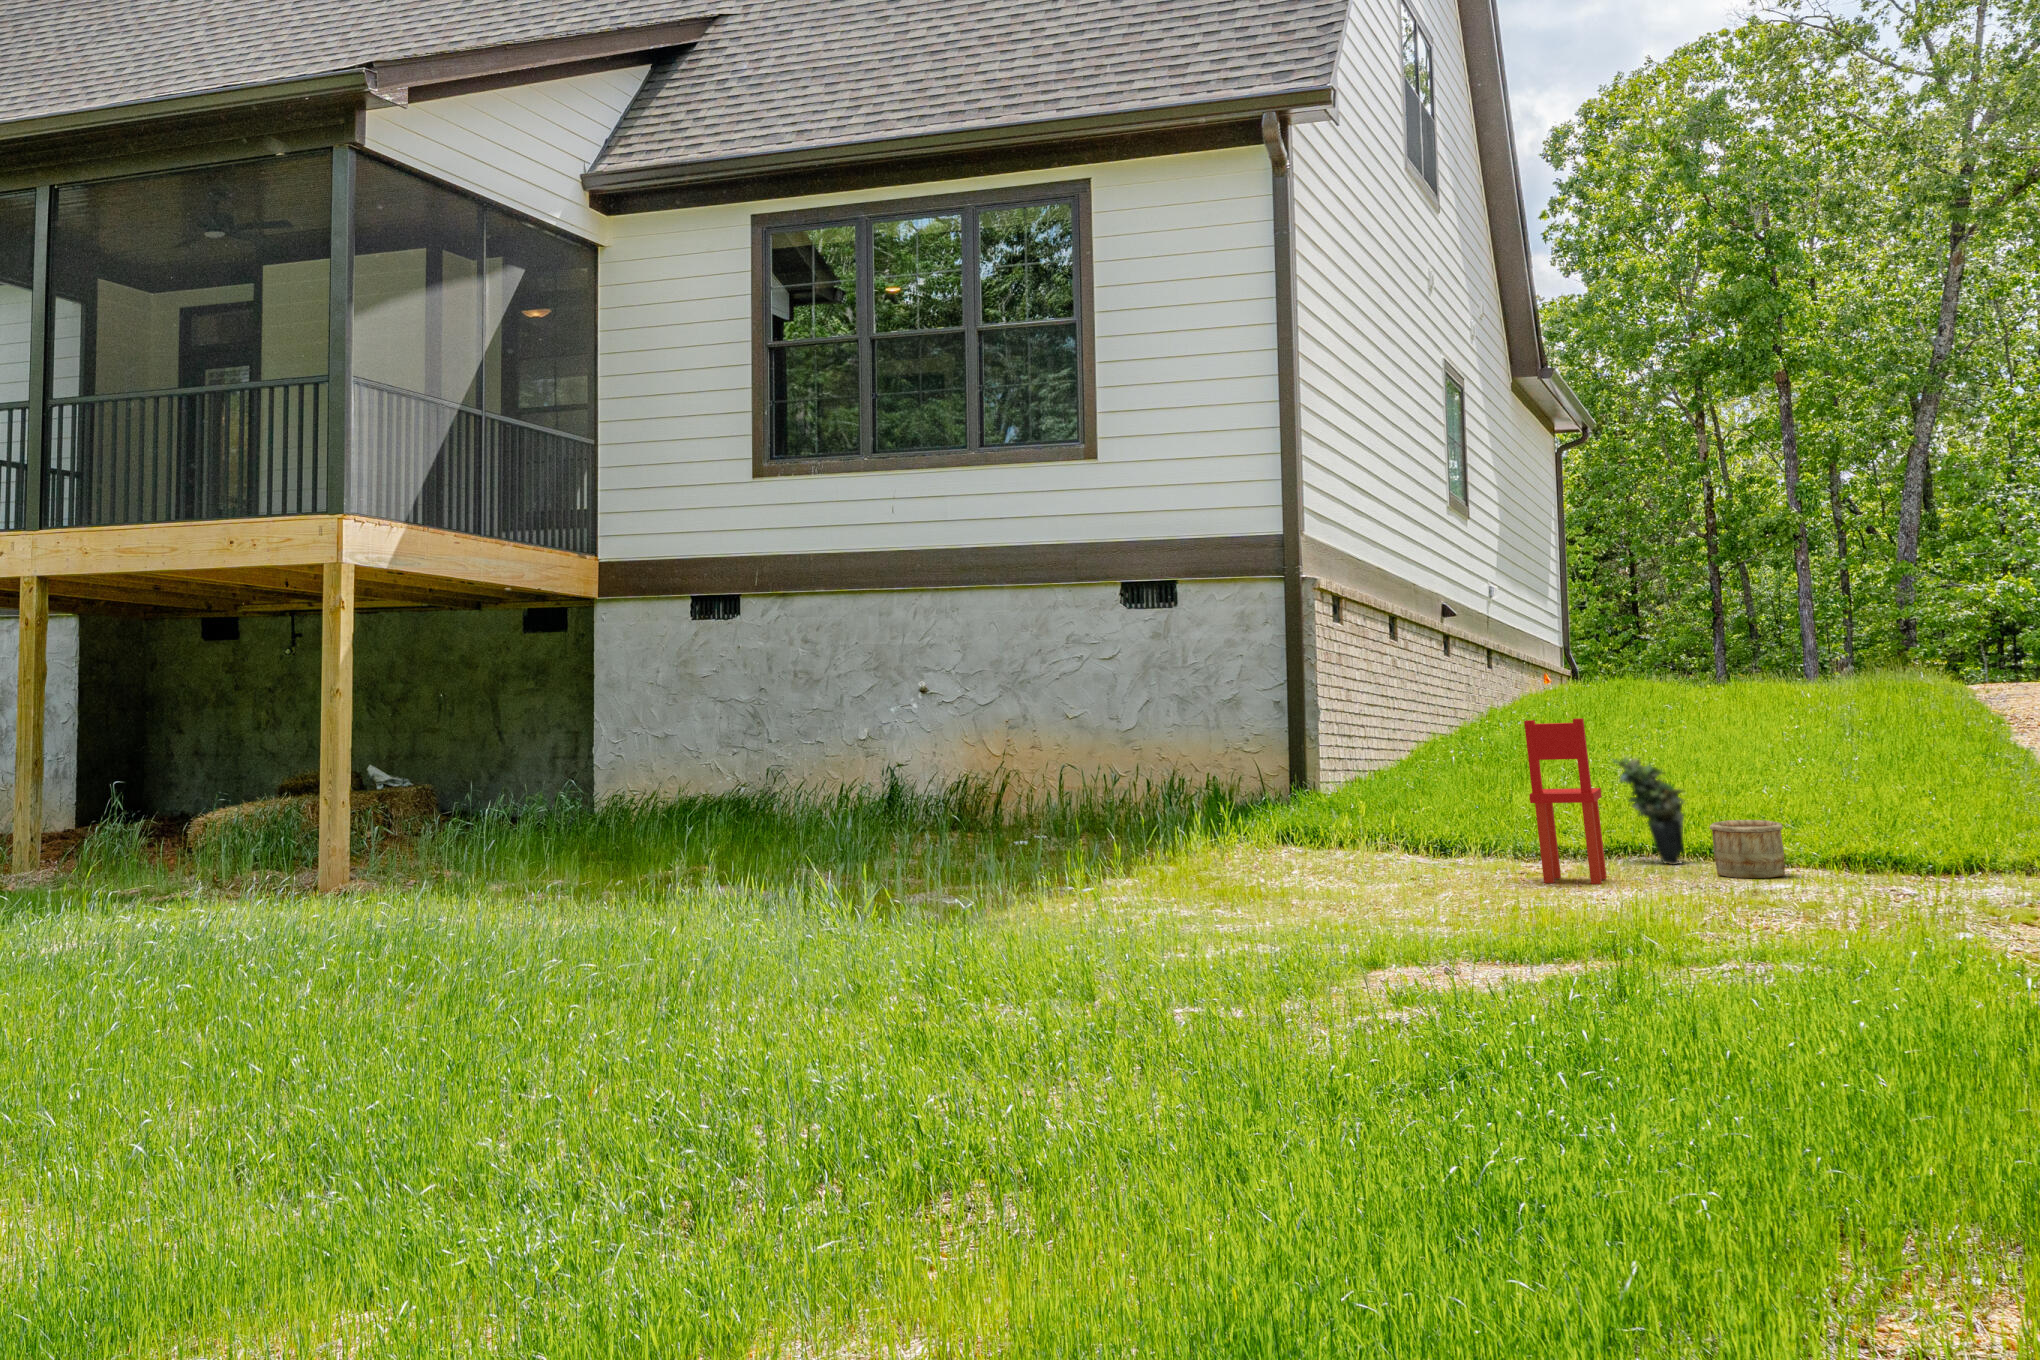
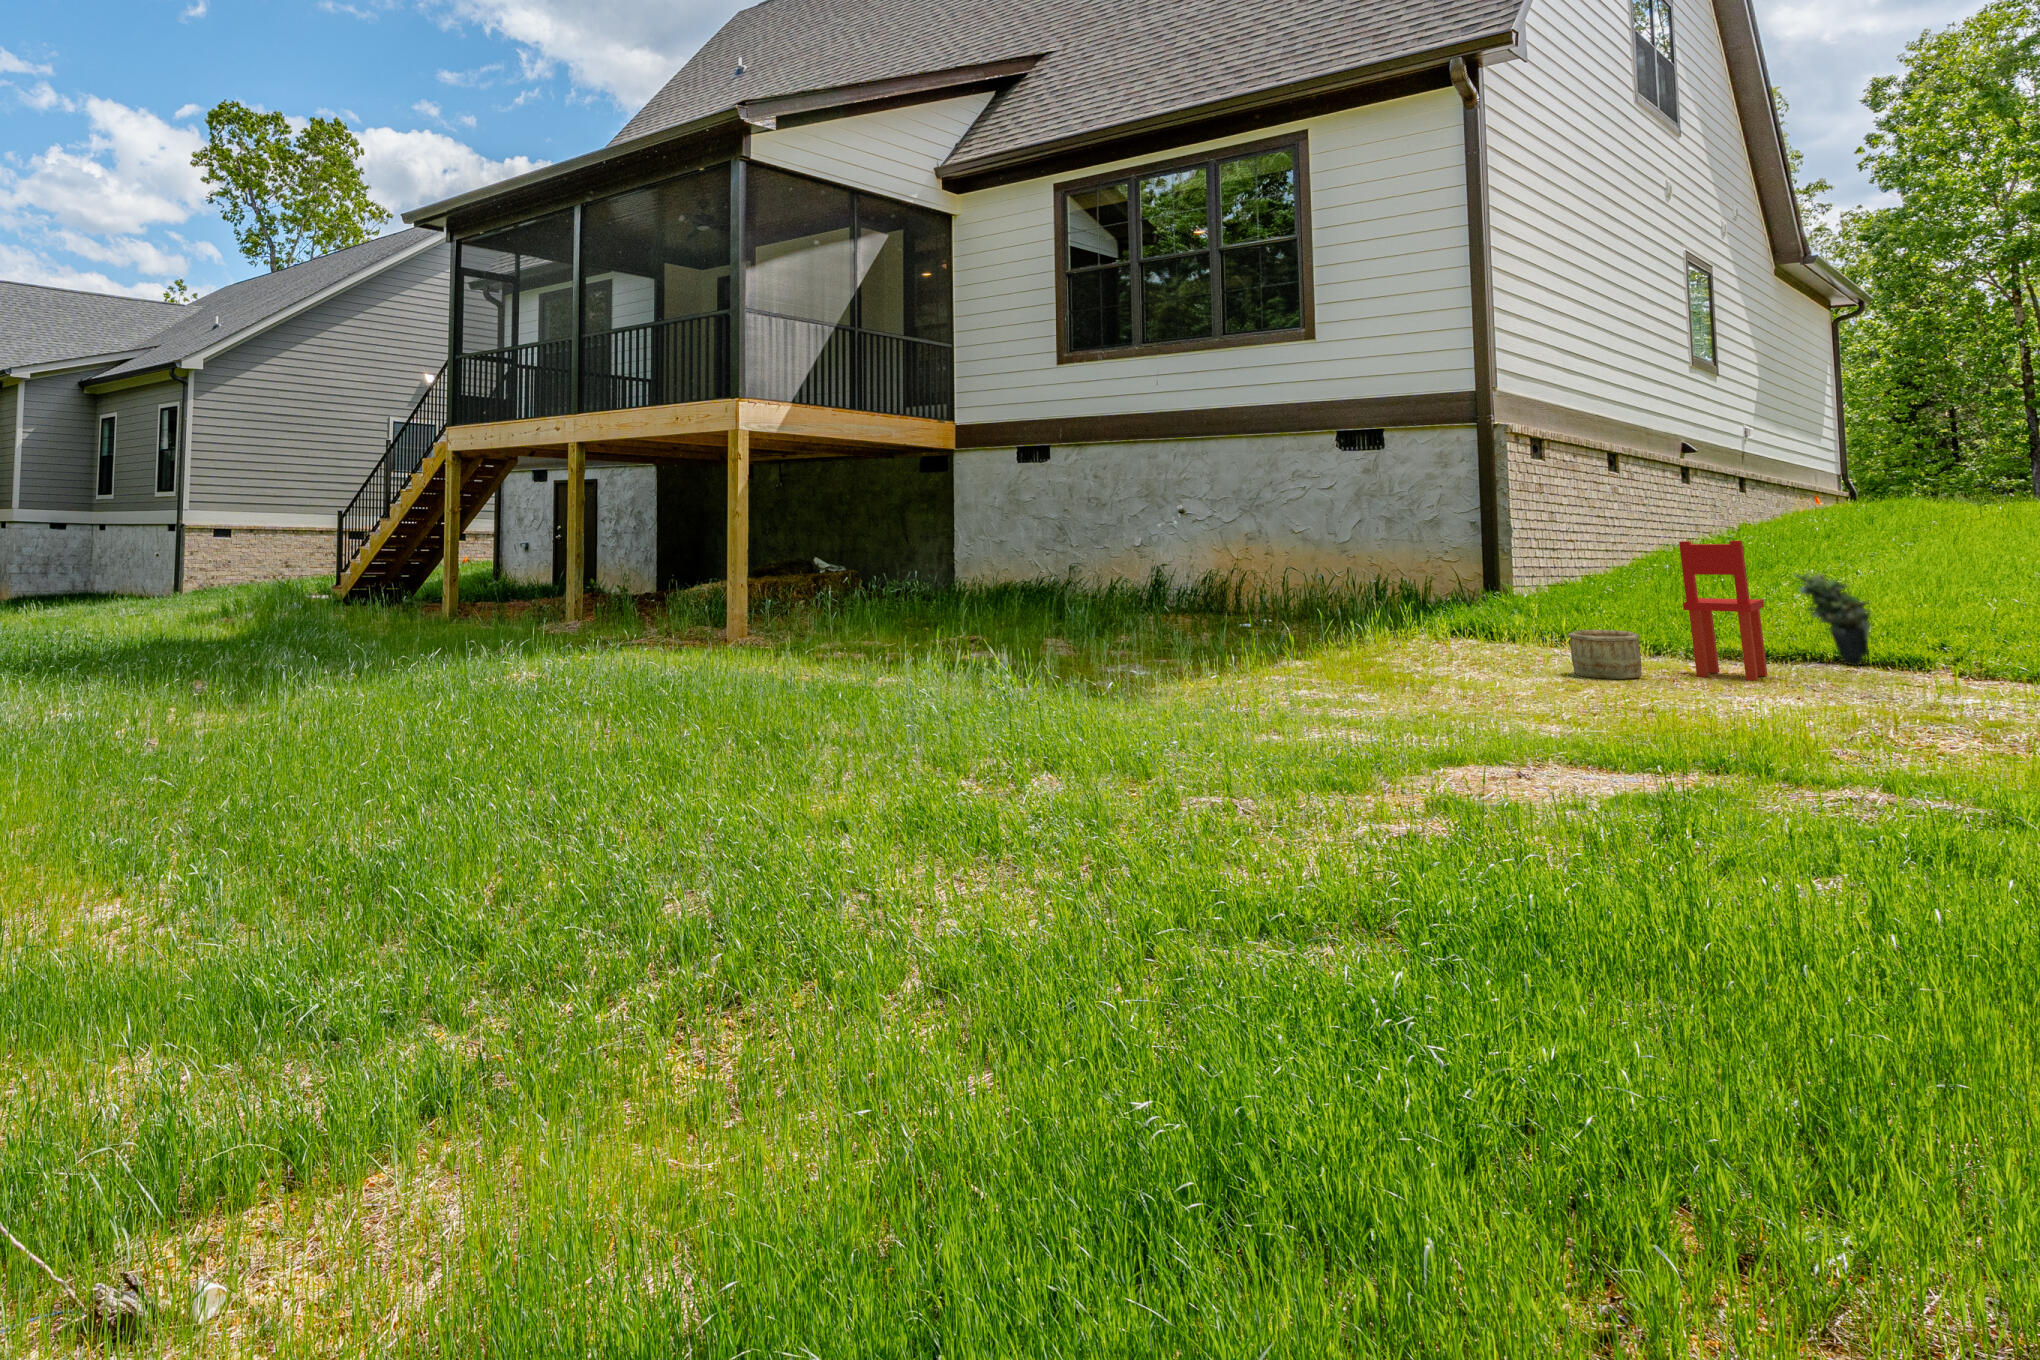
wooden bucket: present [1709,820,1785,878] -> present [1568,630,1642,679]

